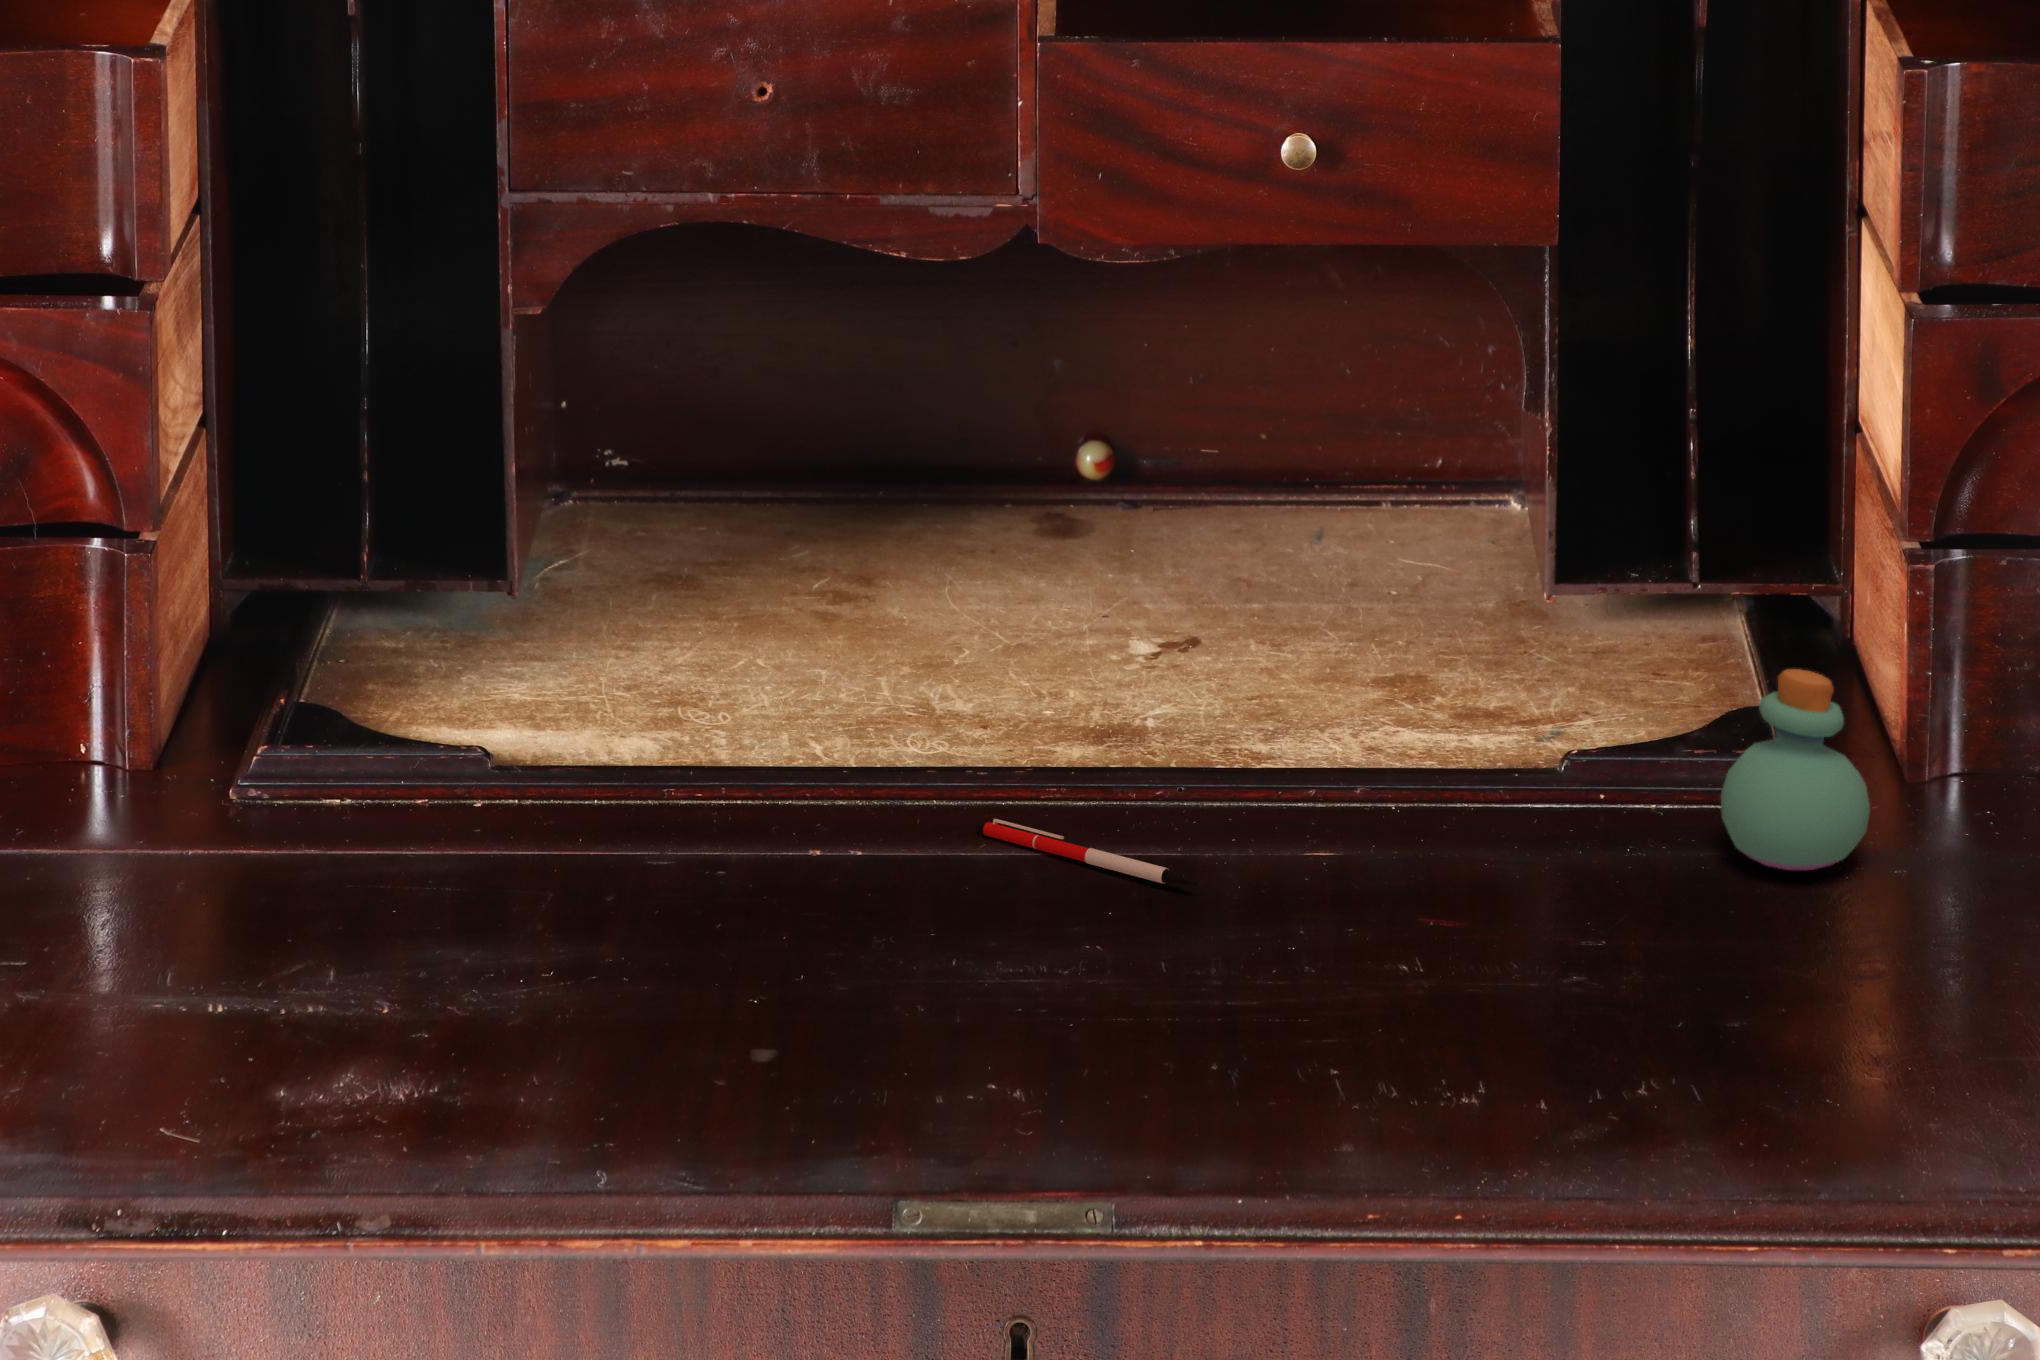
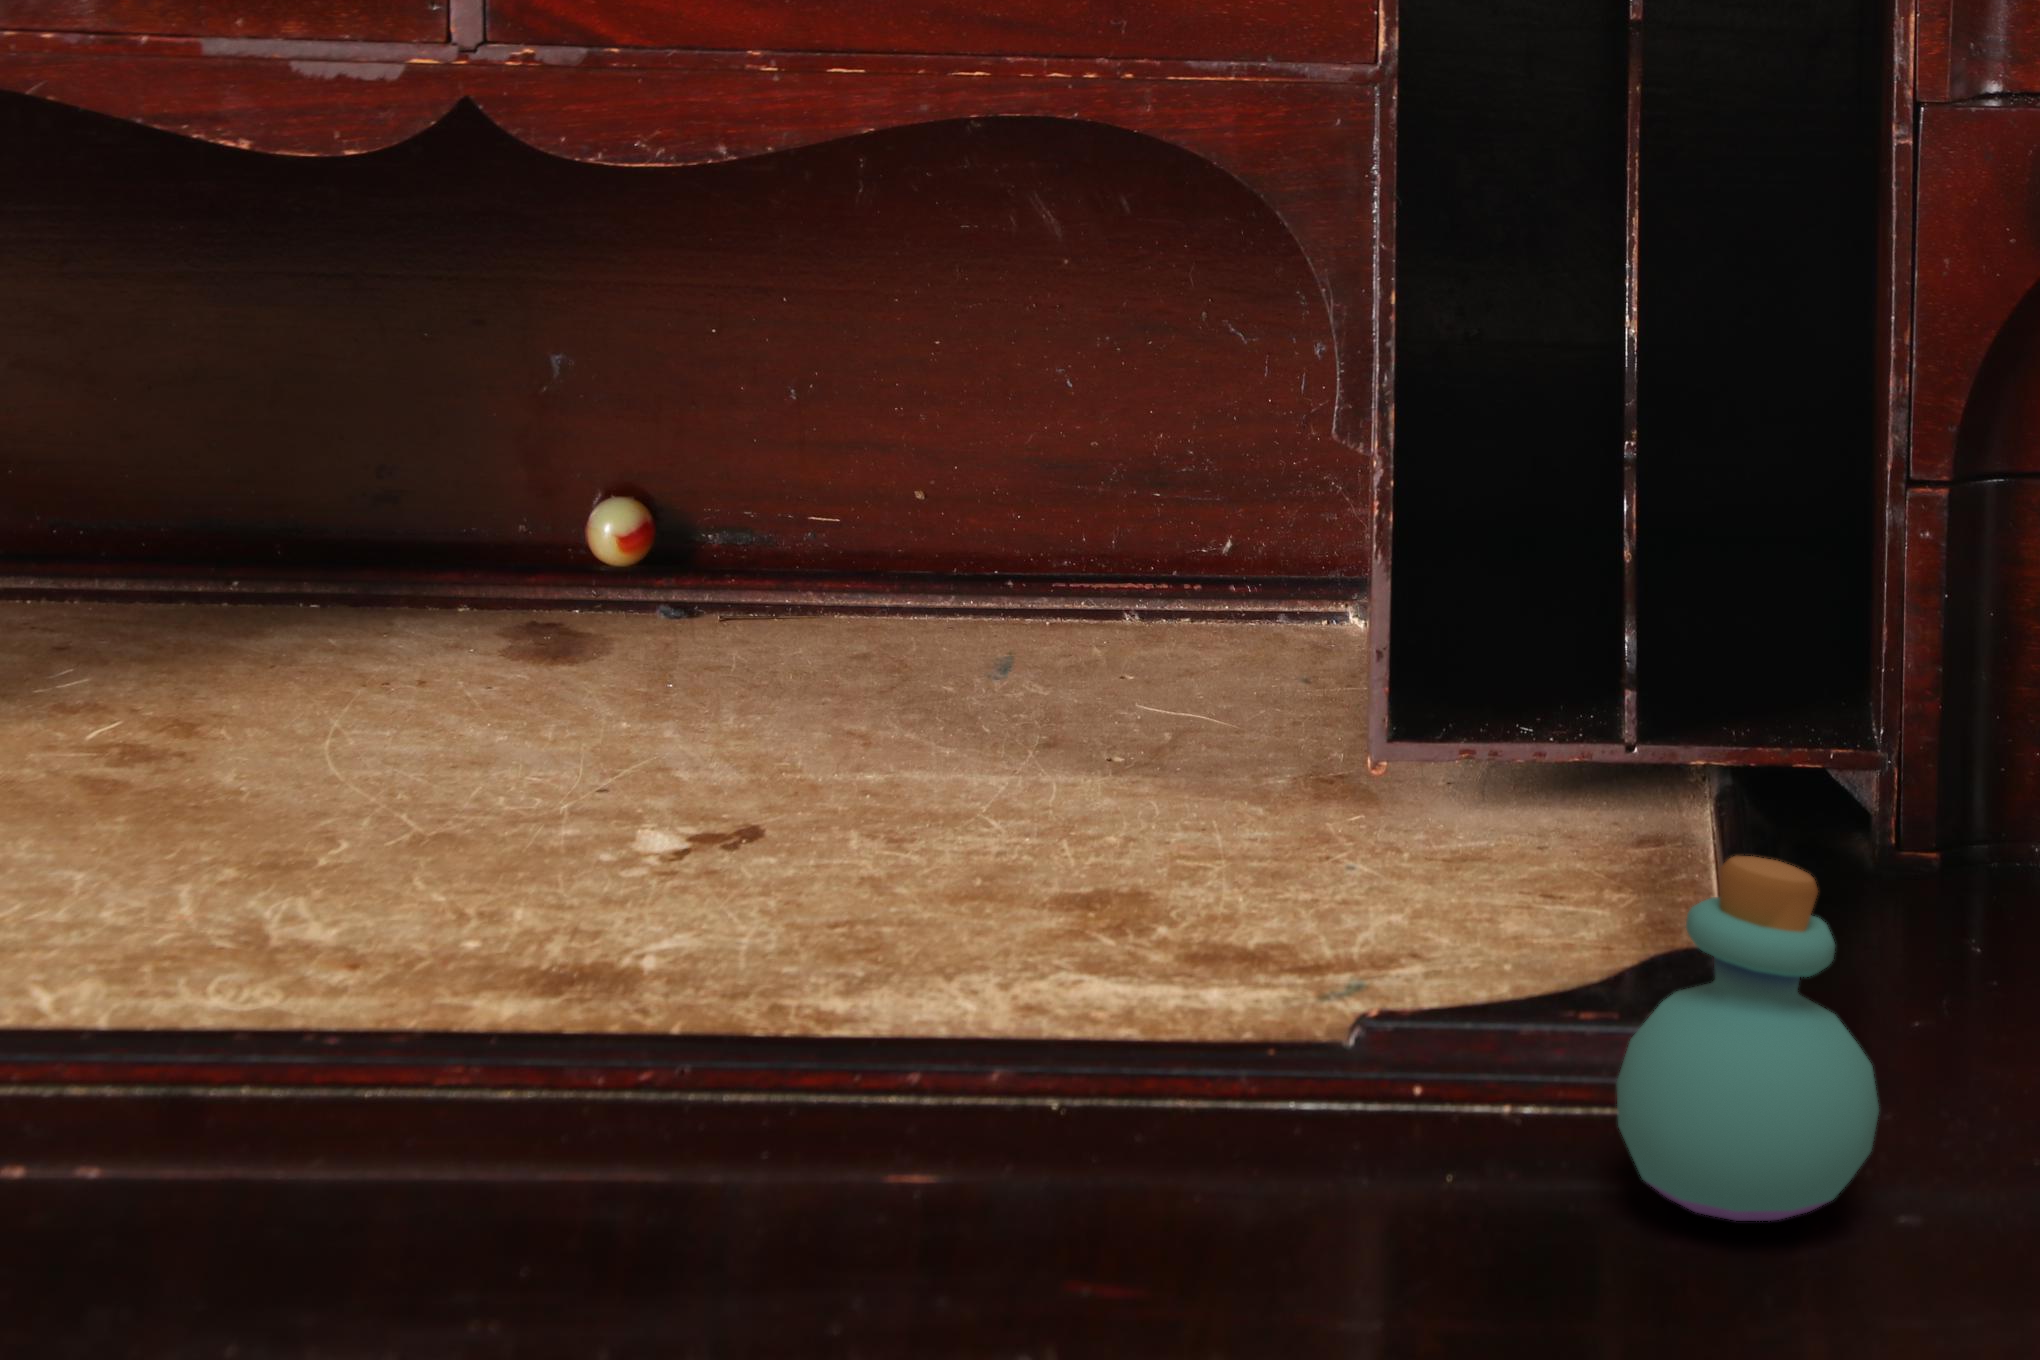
pen: present [976,819,1199,885] -> none [262,1122,638,1248]

